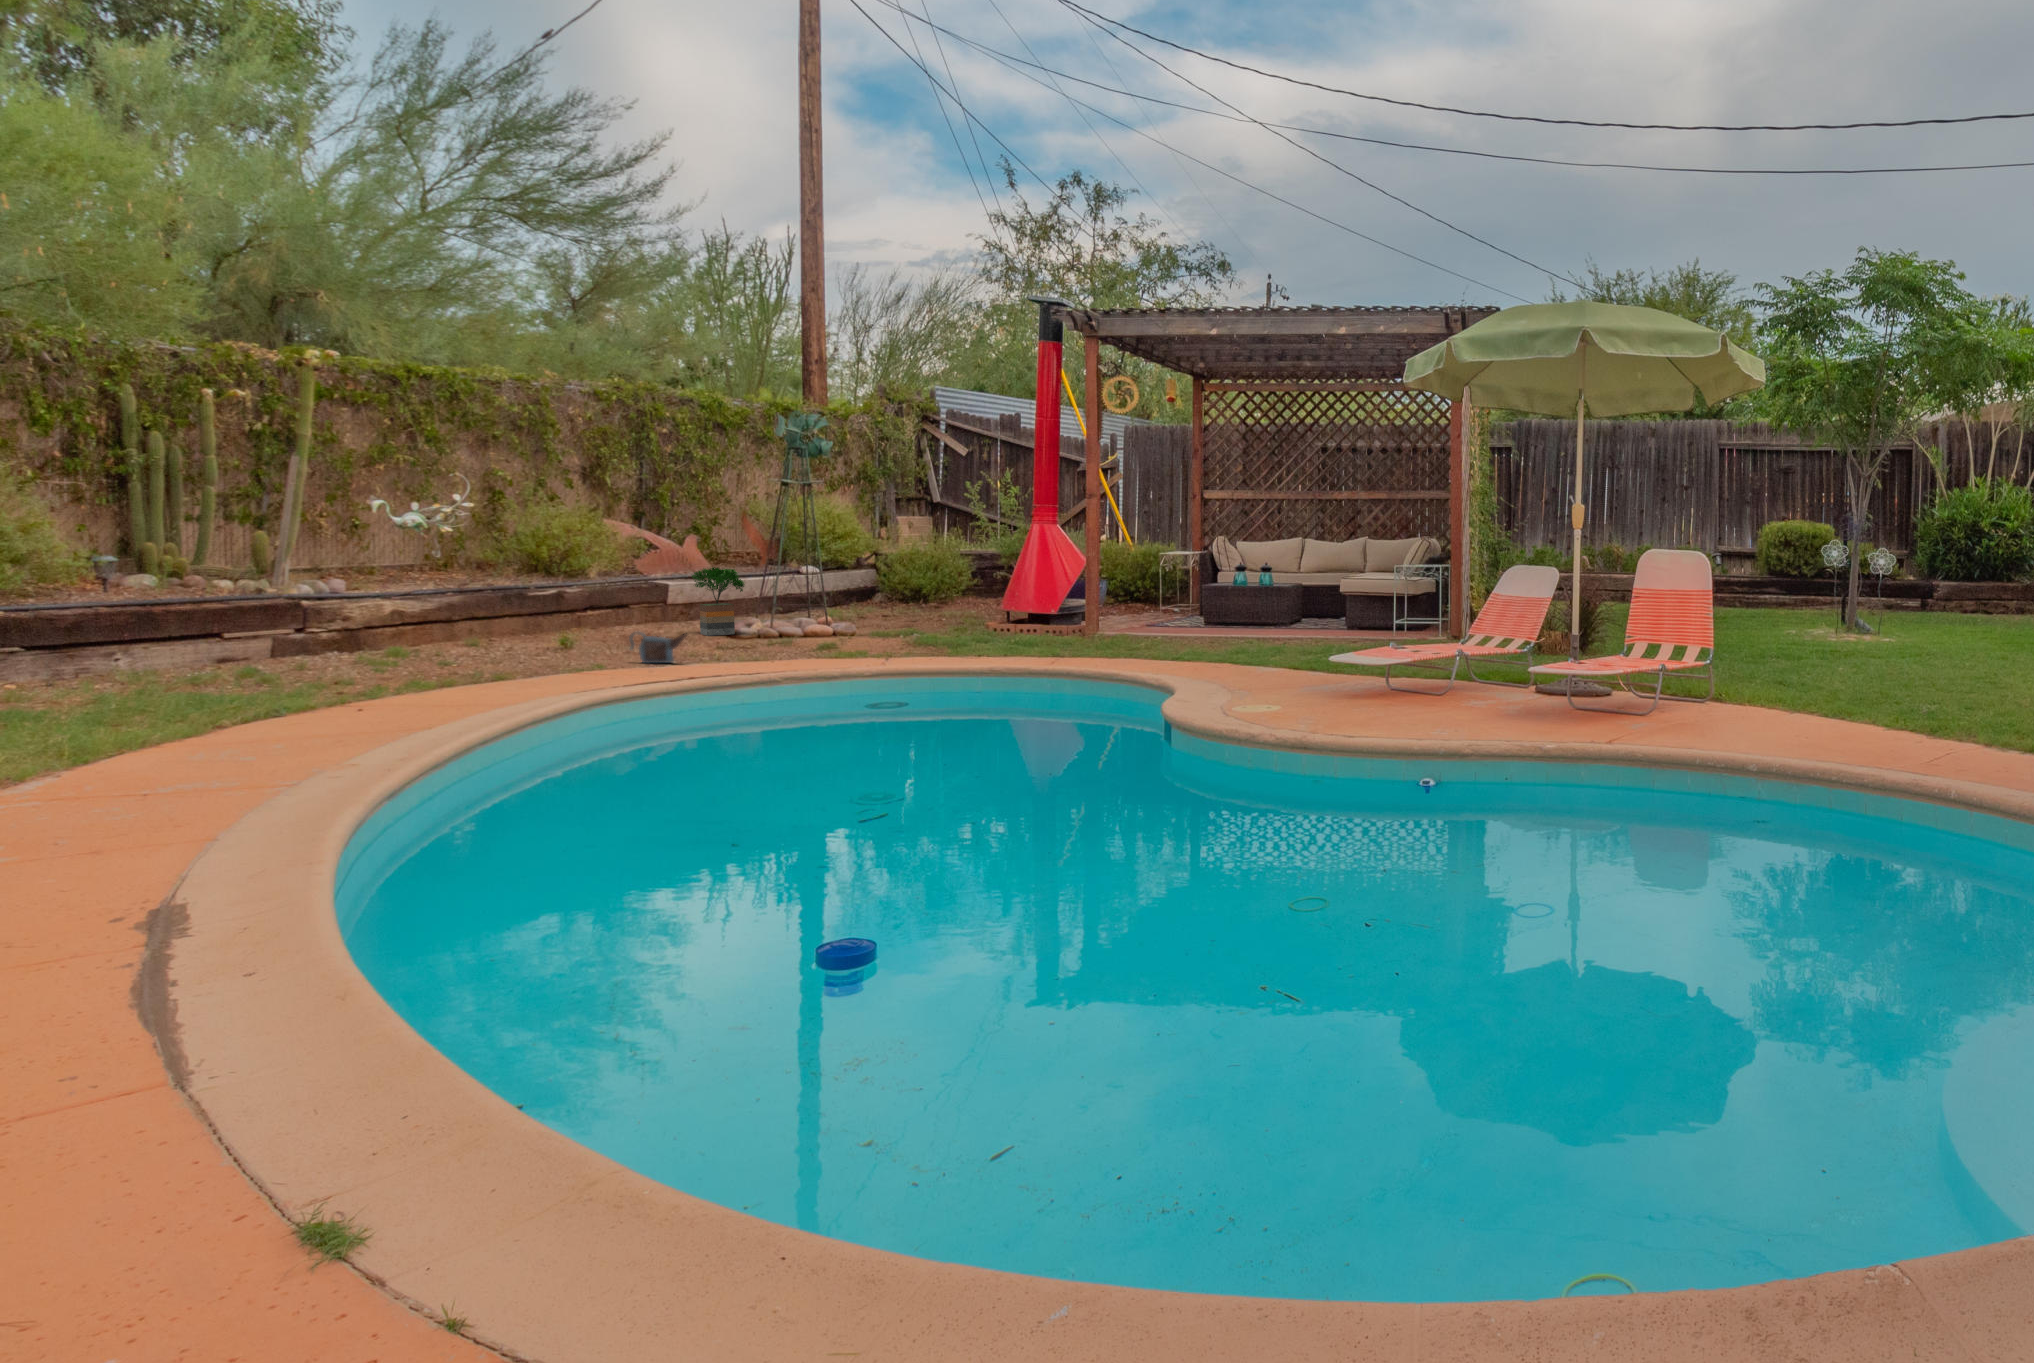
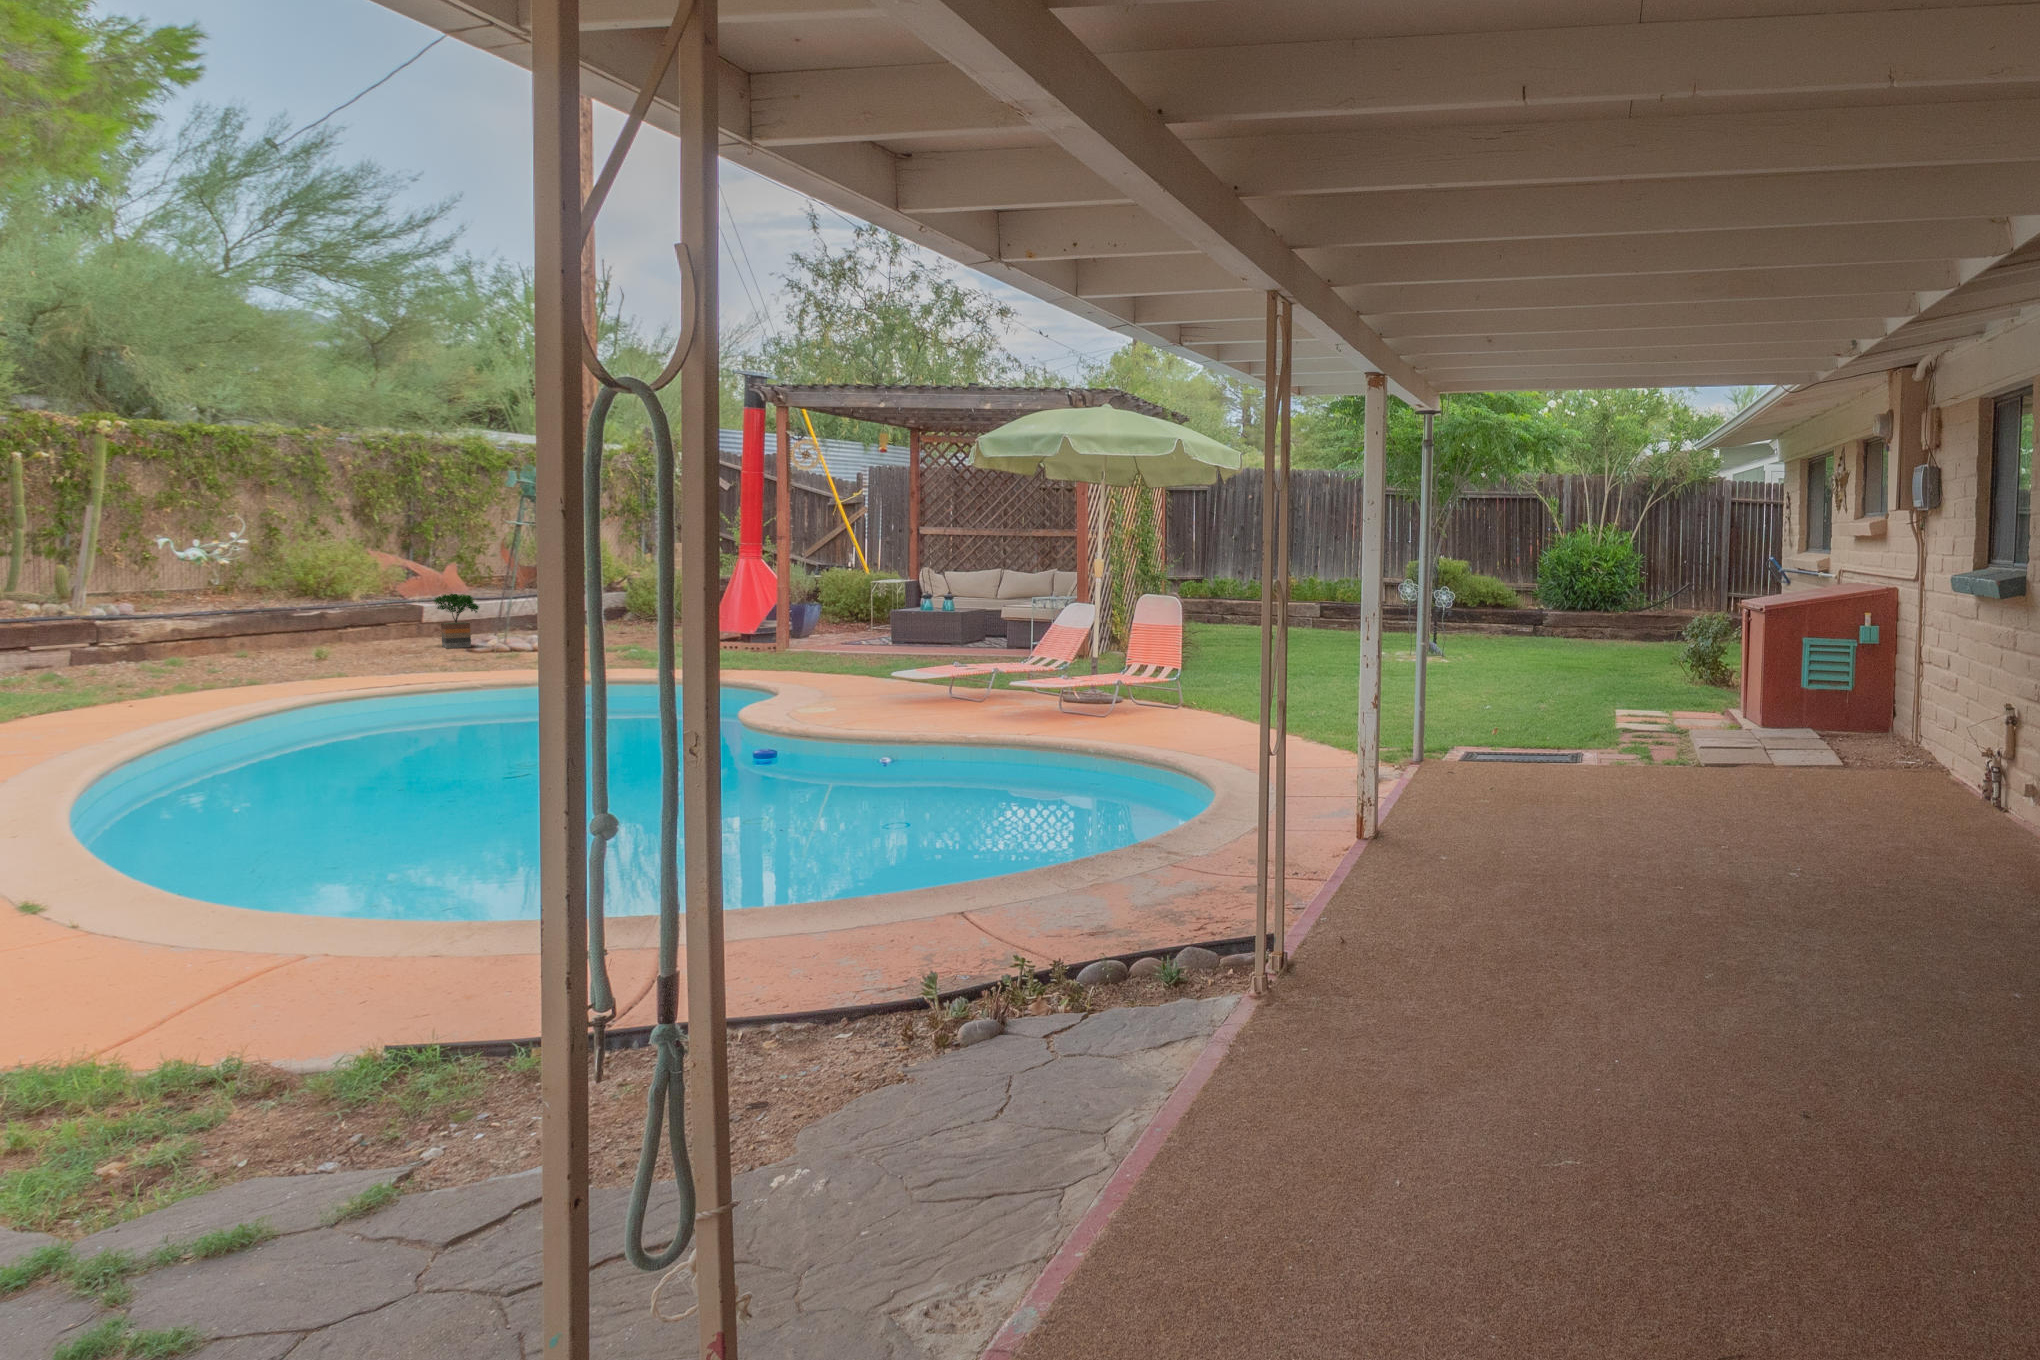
watering can: present [629,632,687,663] -> none [365,645,415,669]

